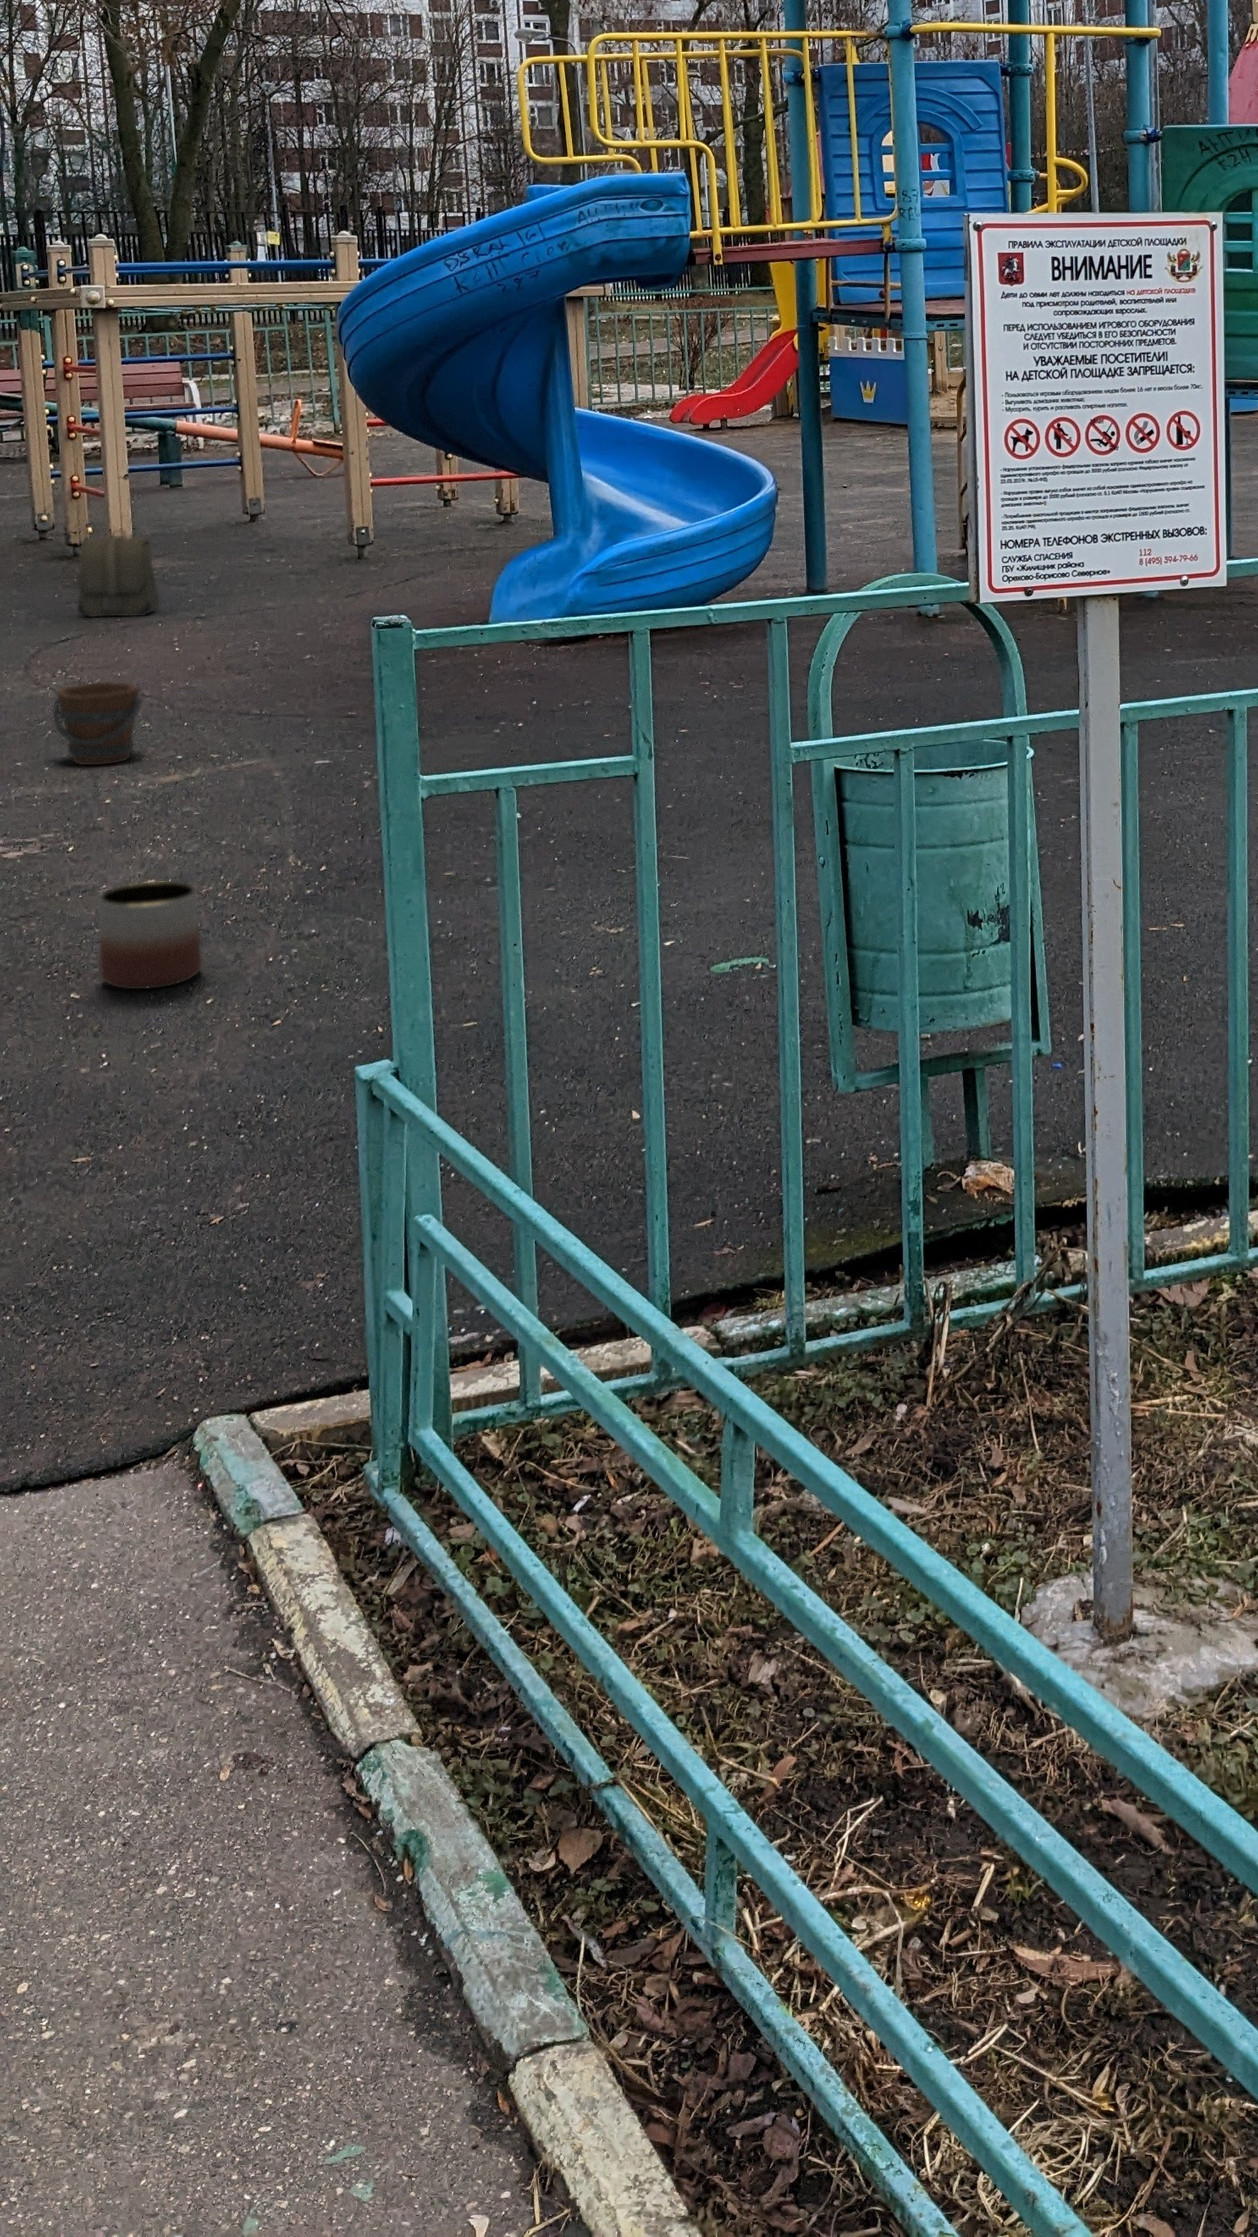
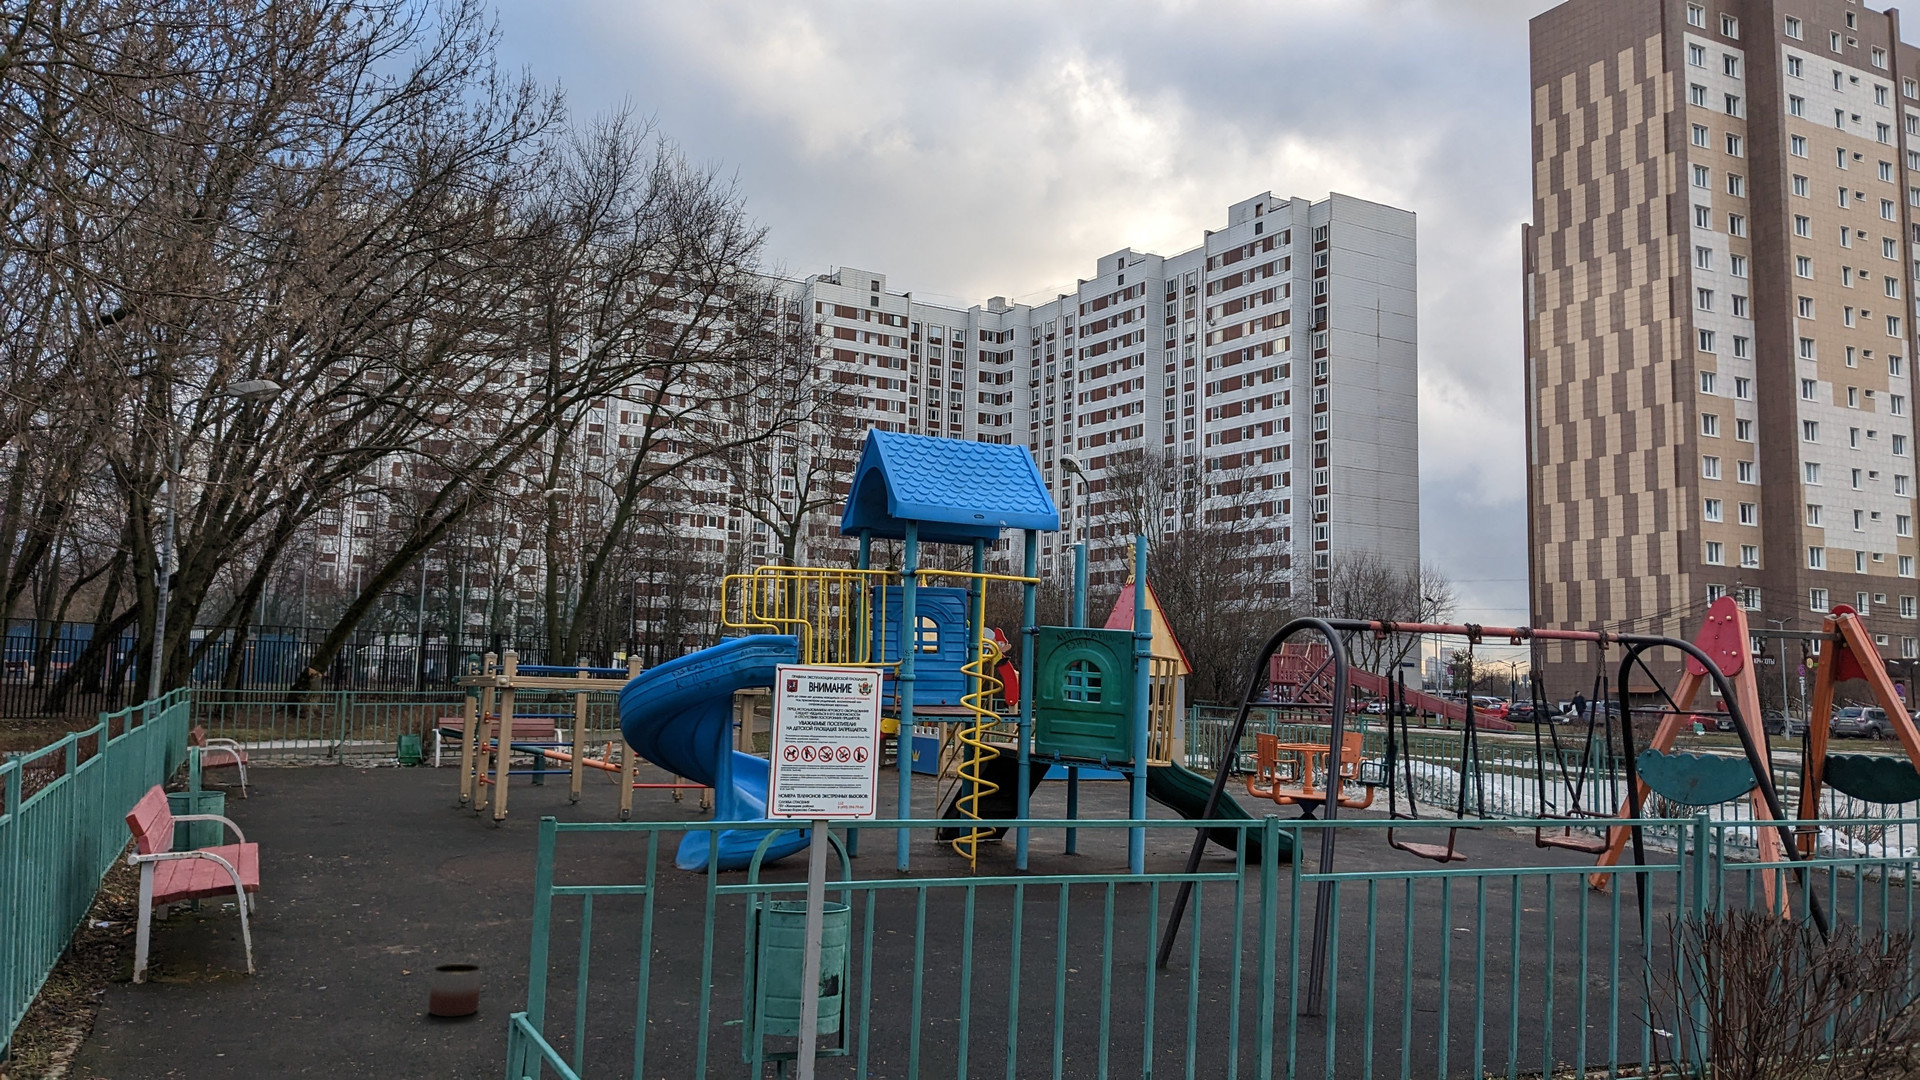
backpack: present [78,532,159,617] -> none [472,800,515,845]
bucket: present [53,682,142,765] -> none [441,872,487,914]

